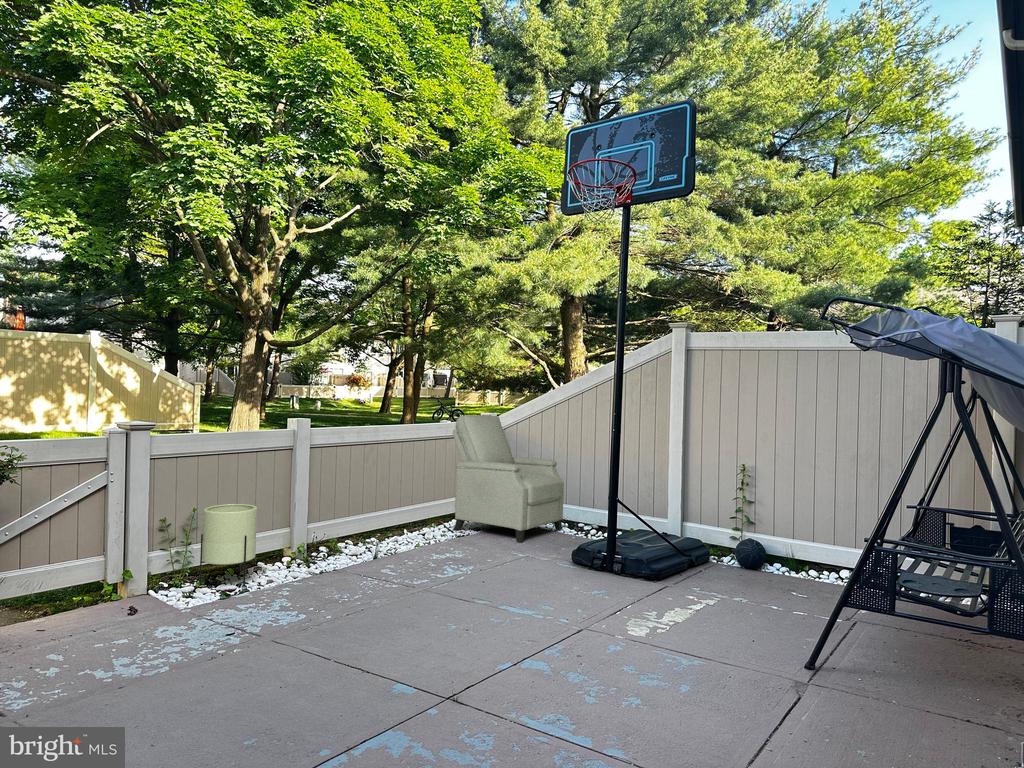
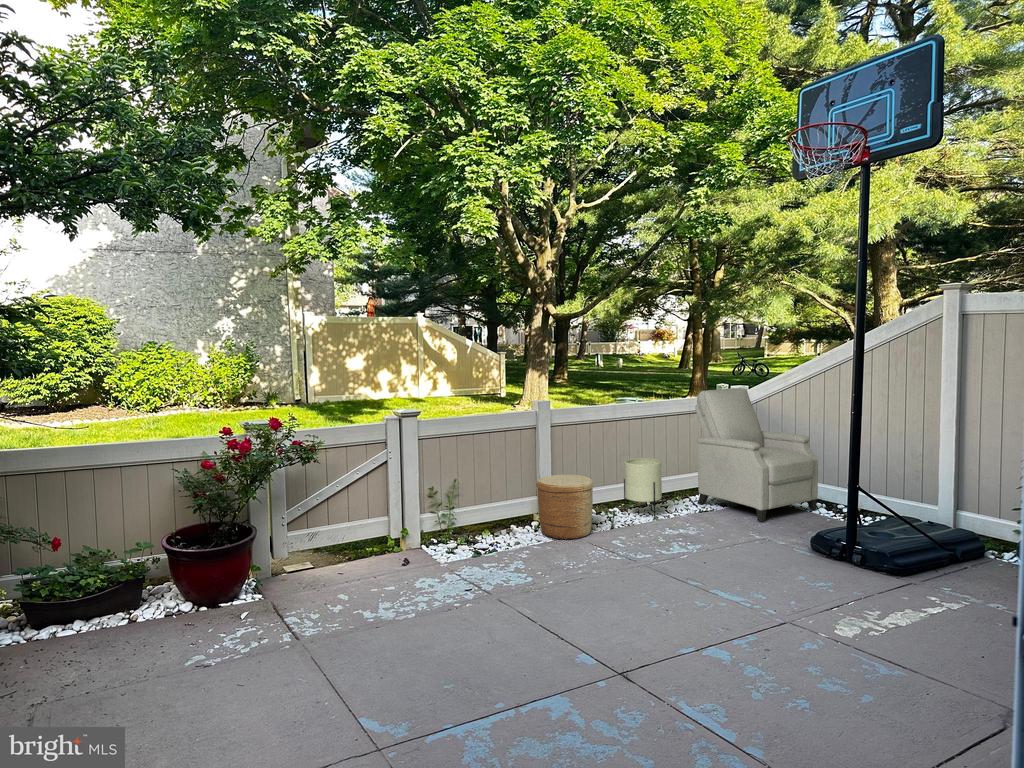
woven basket: none [296,499,363,572] -> present [536,475,593,539]
planter: present [199,504,257,587] -> present [624,458,662,519]

